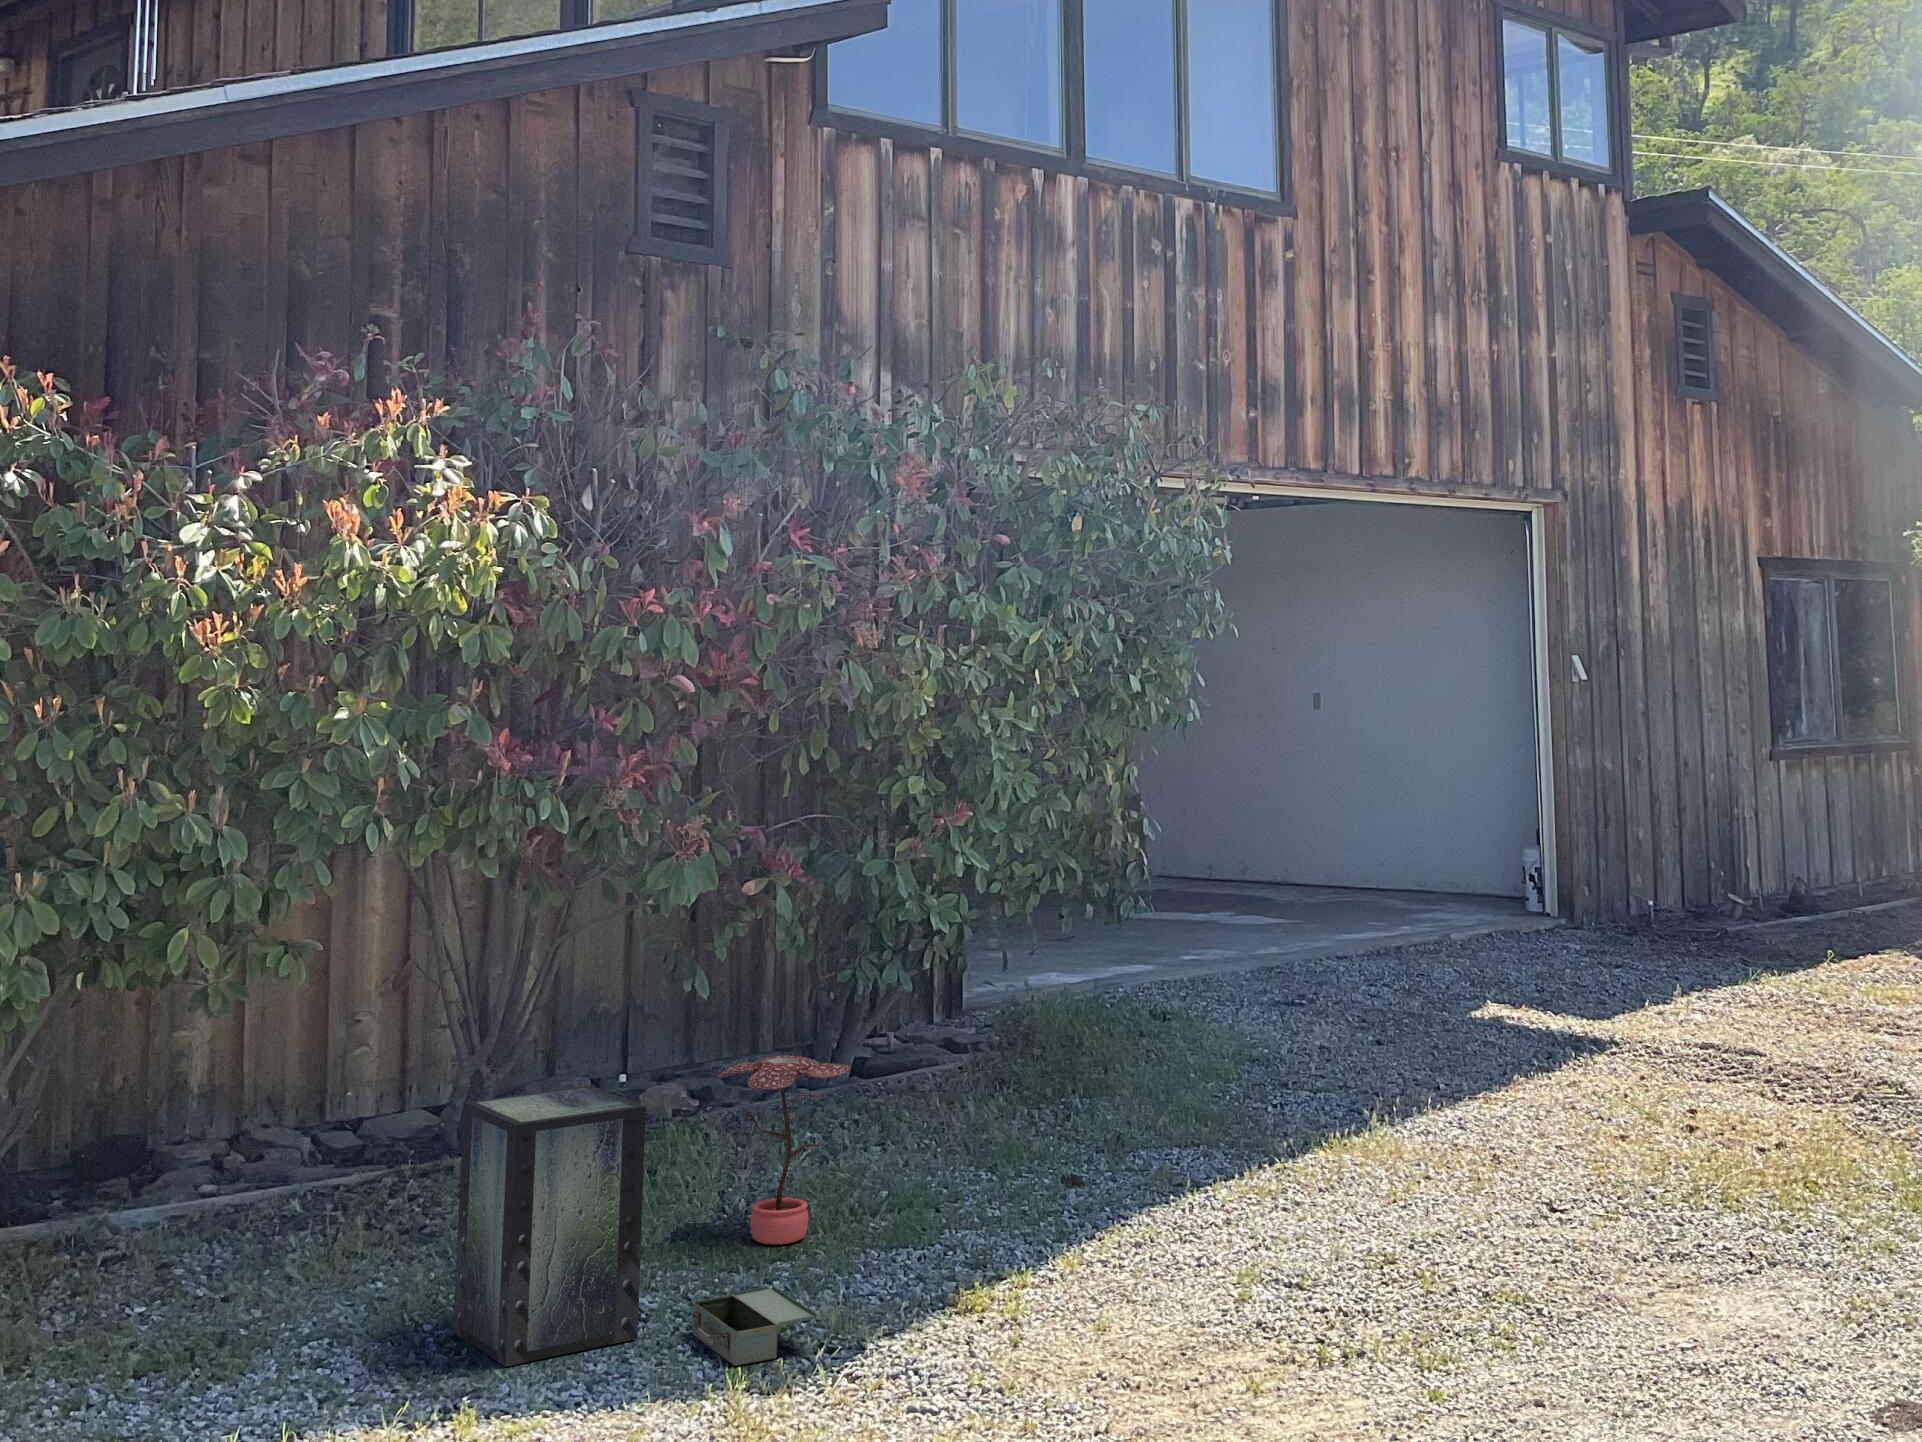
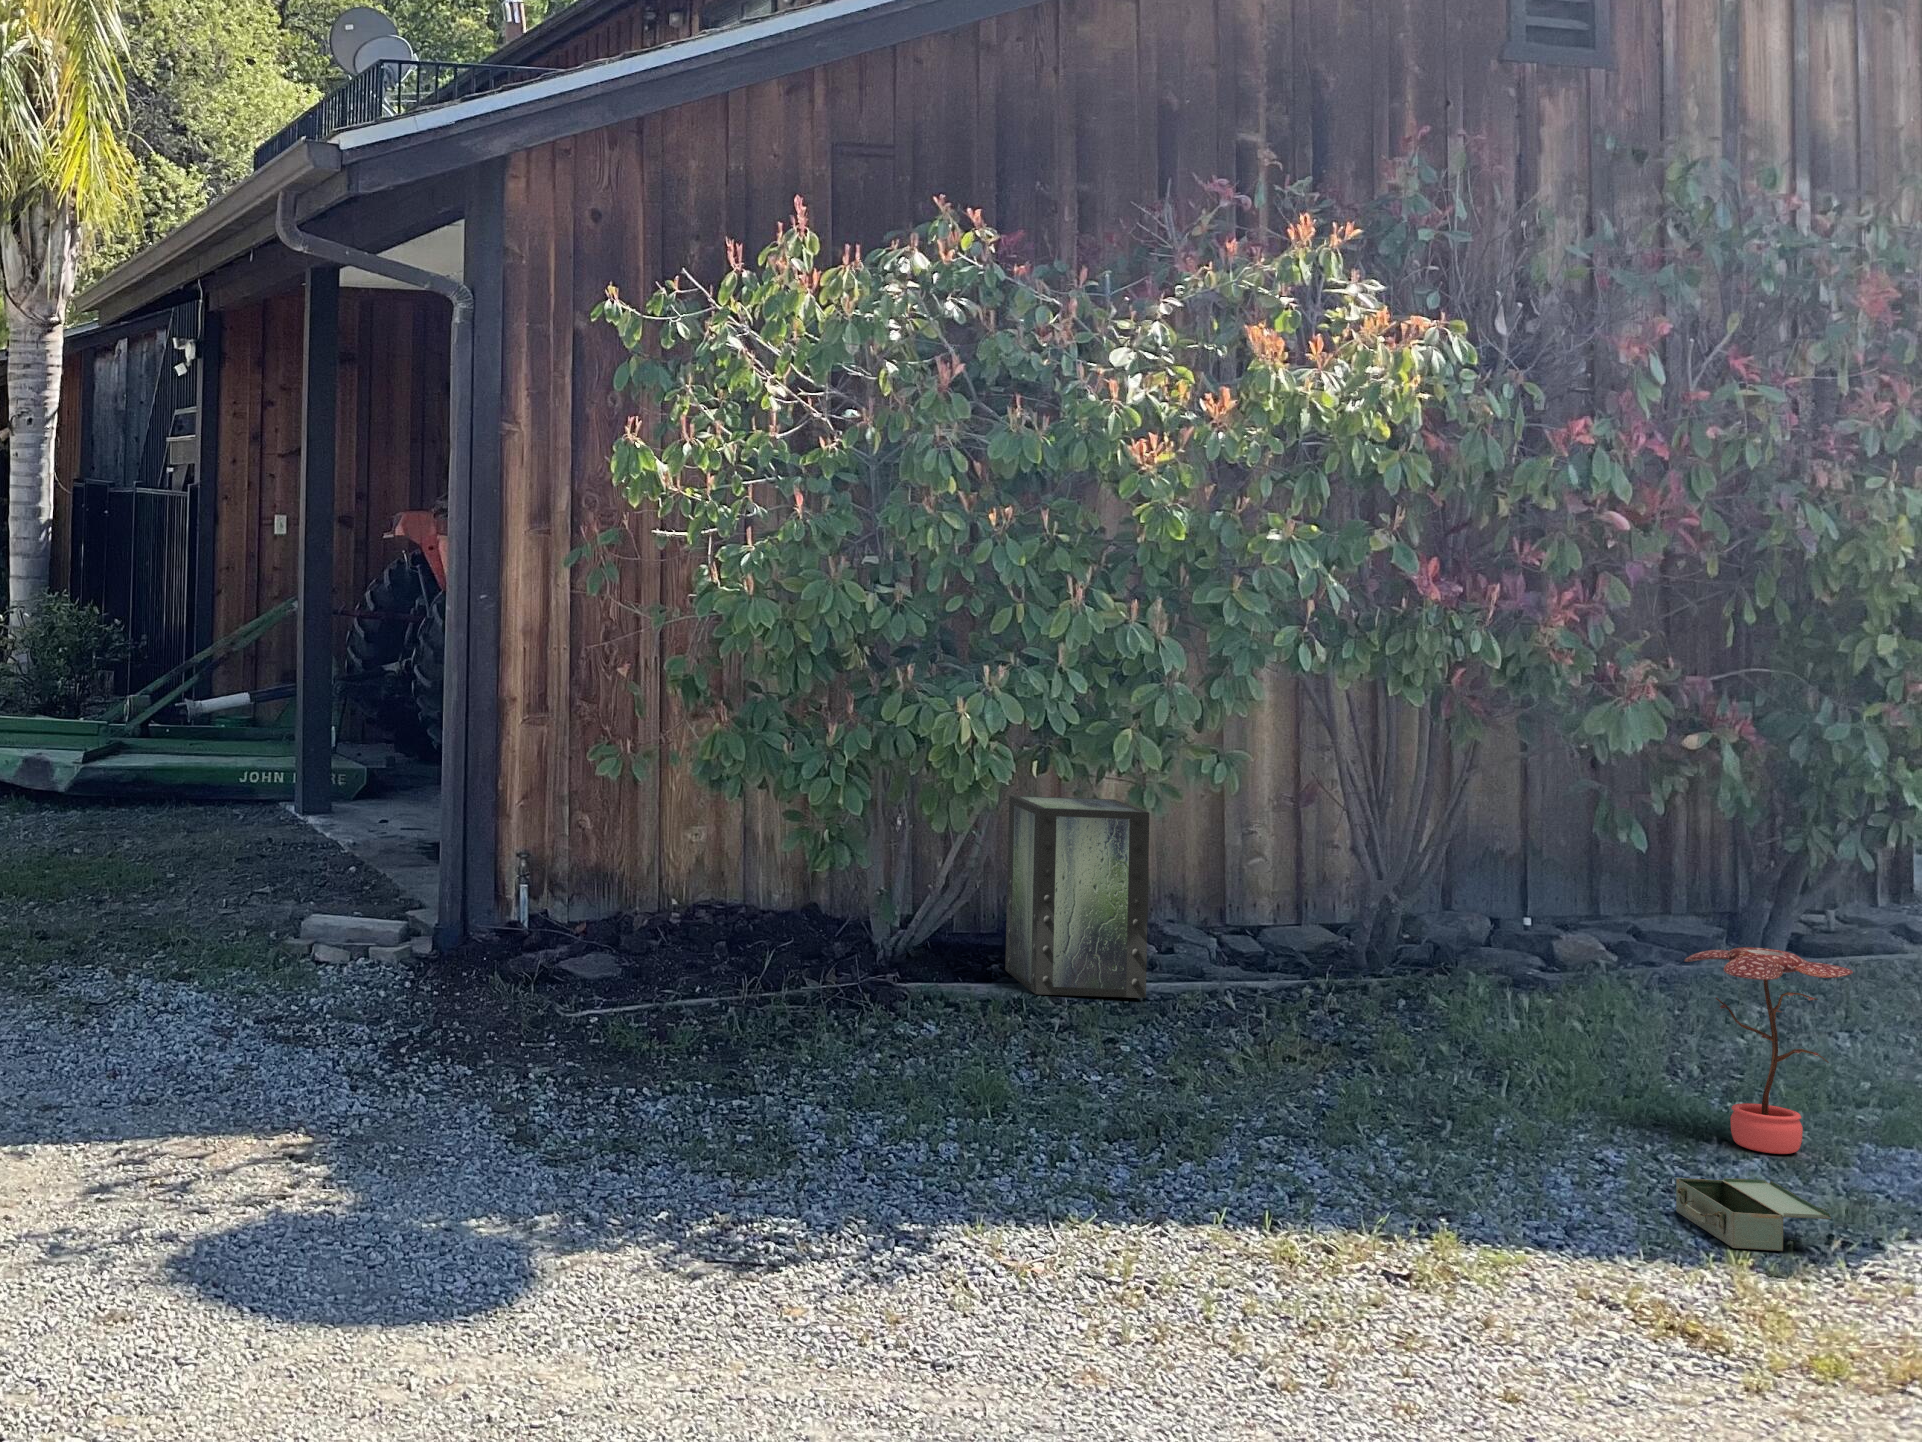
storage box: present [453,1085,646,1367] -> present [1005,796,1149,998]

